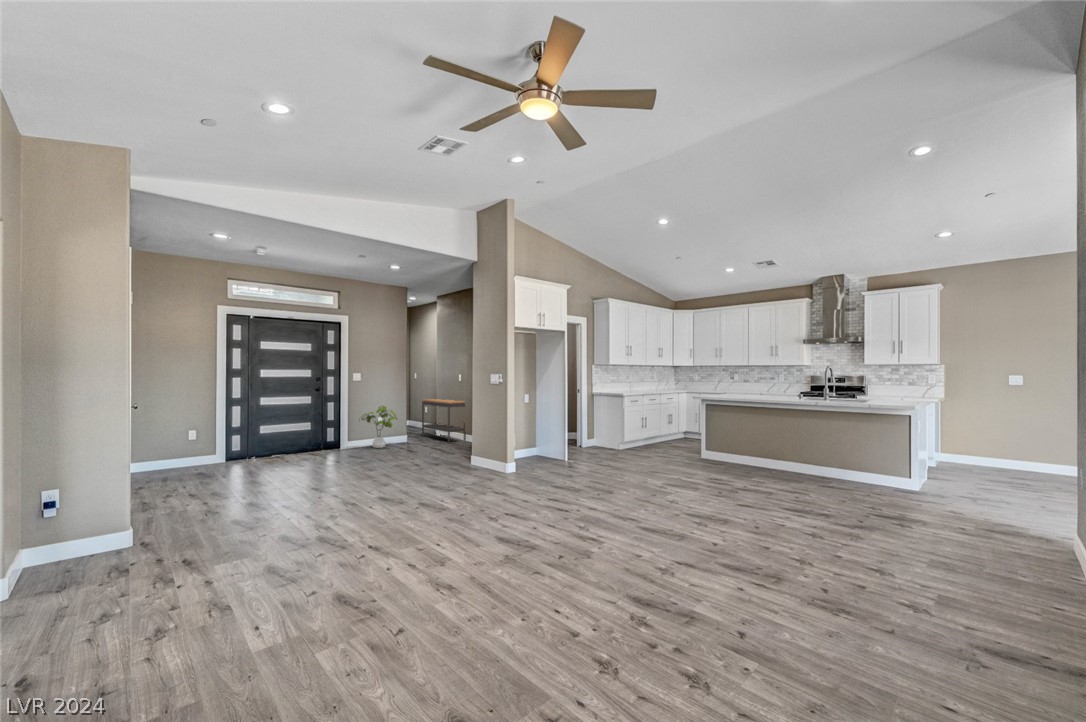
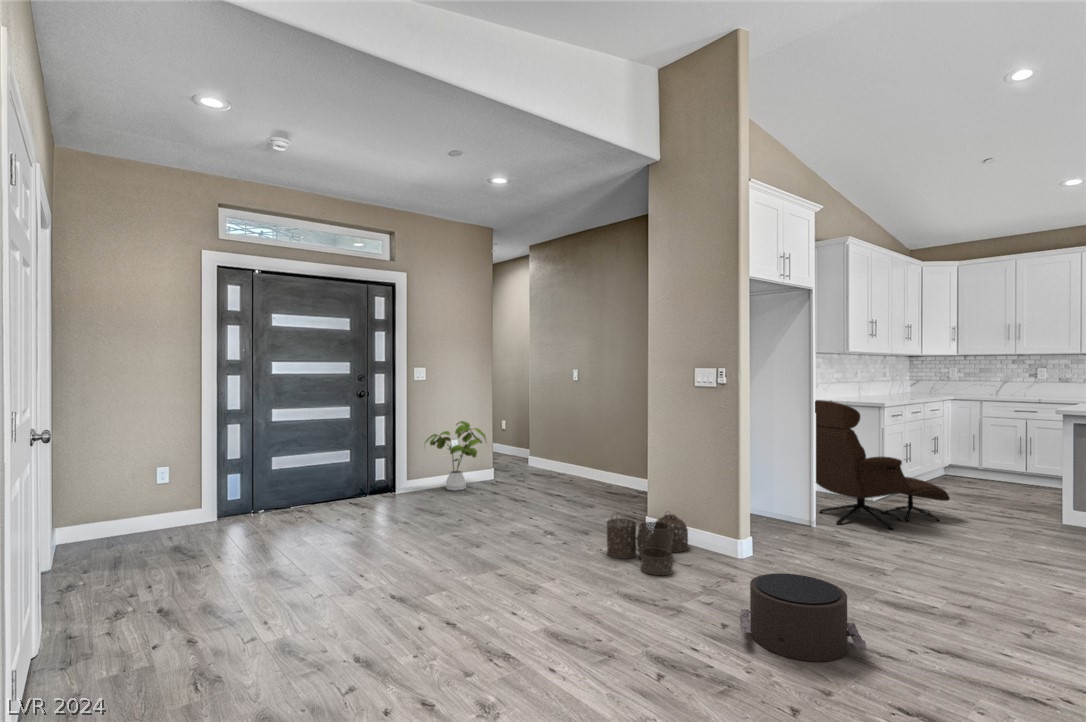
lounge chair: none [569,392,645,462] -> present [815,400,950,529]
console table: present [422,399,466,442] -> none [510,408,587,481]
woven basket: none [439,451,486,480] -> present [607,514,688,575]
pouf: none [465,471,520,504] -> present [740,573,866,662]

